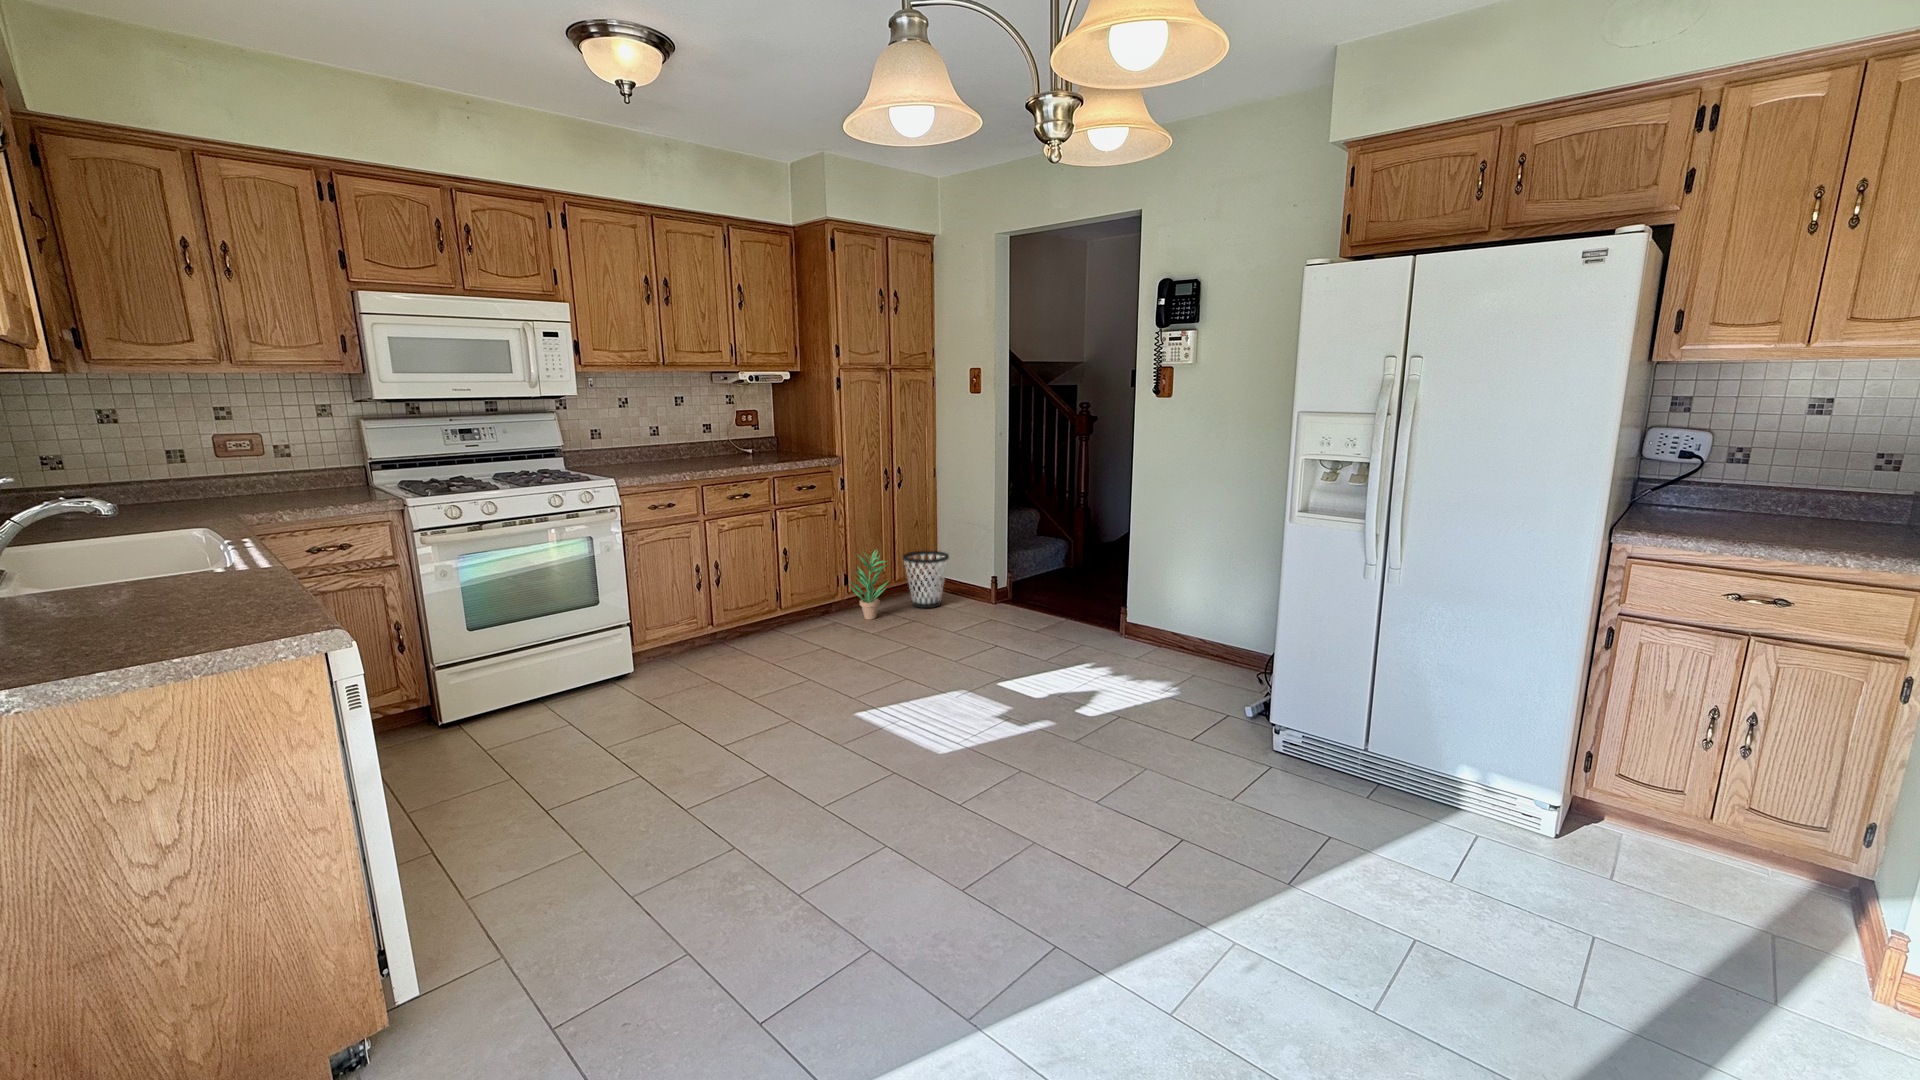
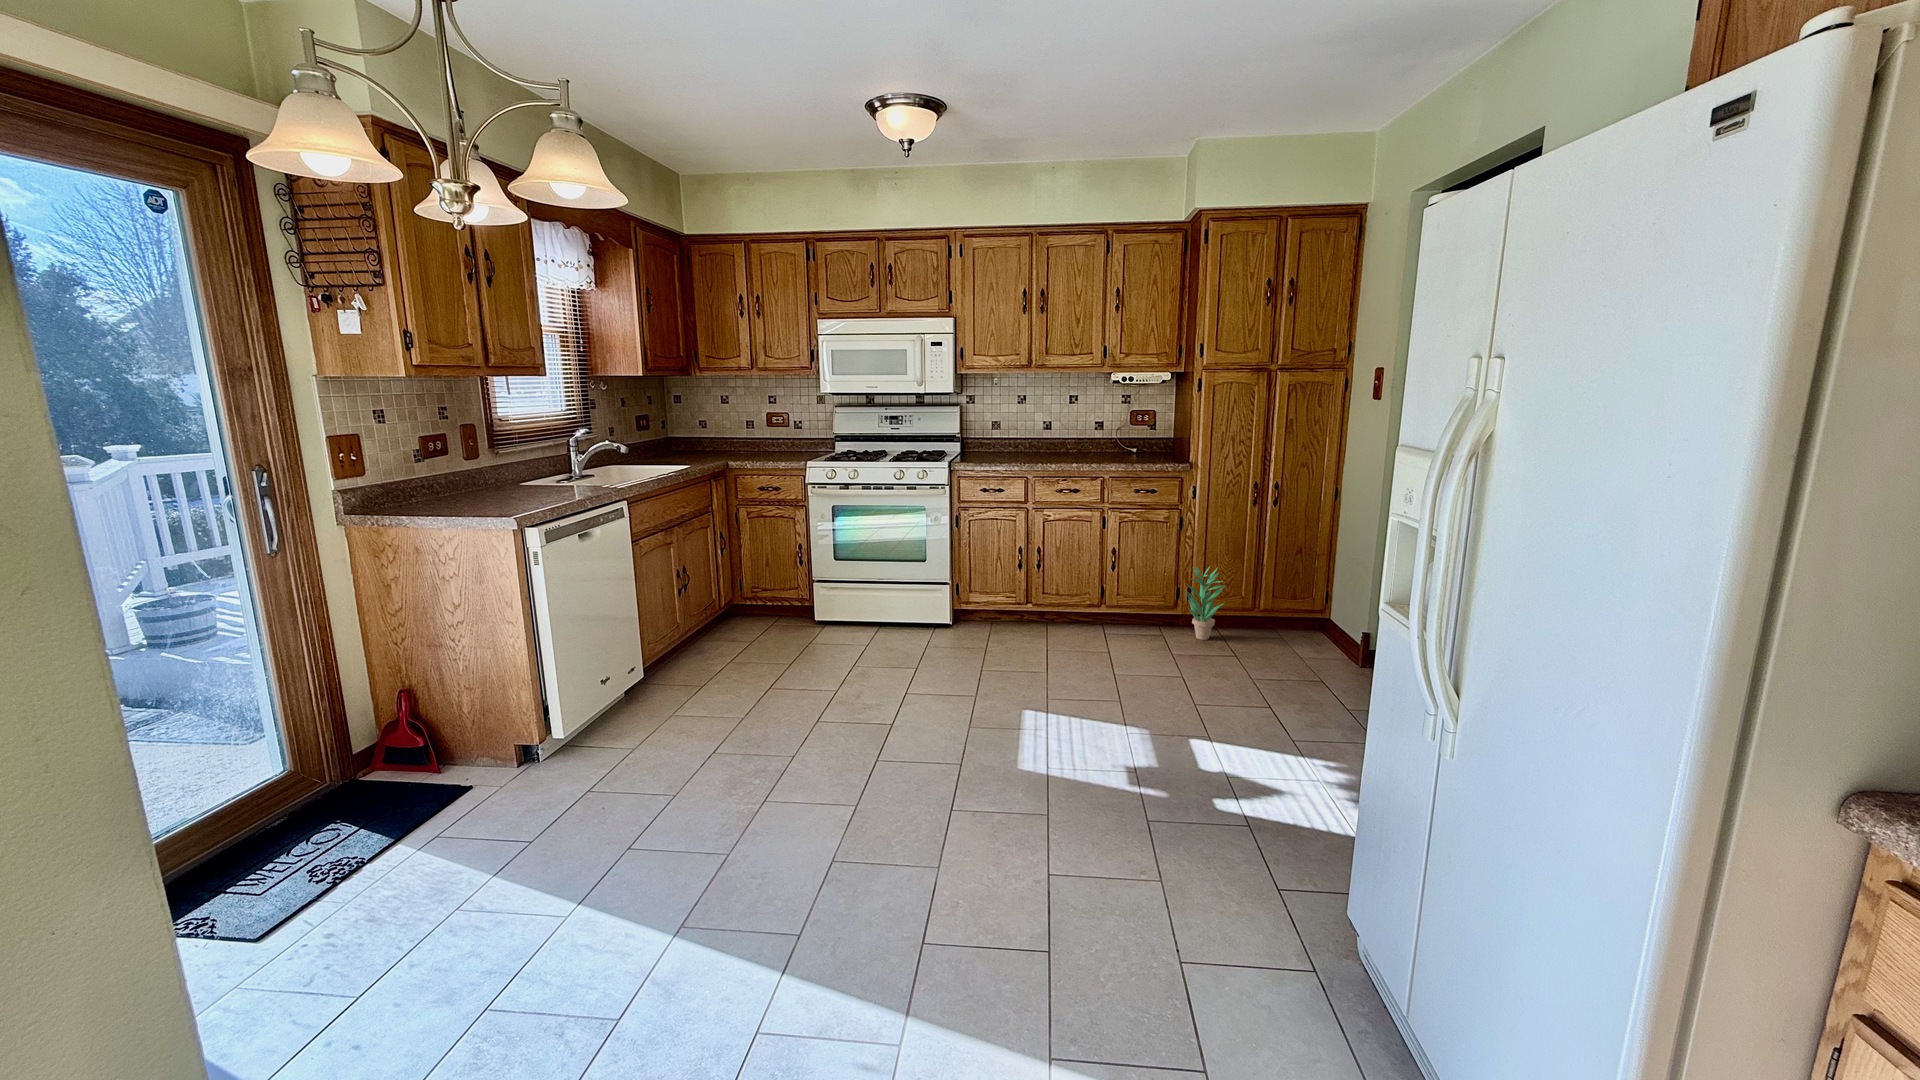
wastebasket: present [903,551,949,608] -> none [1261,580,1318,648]

